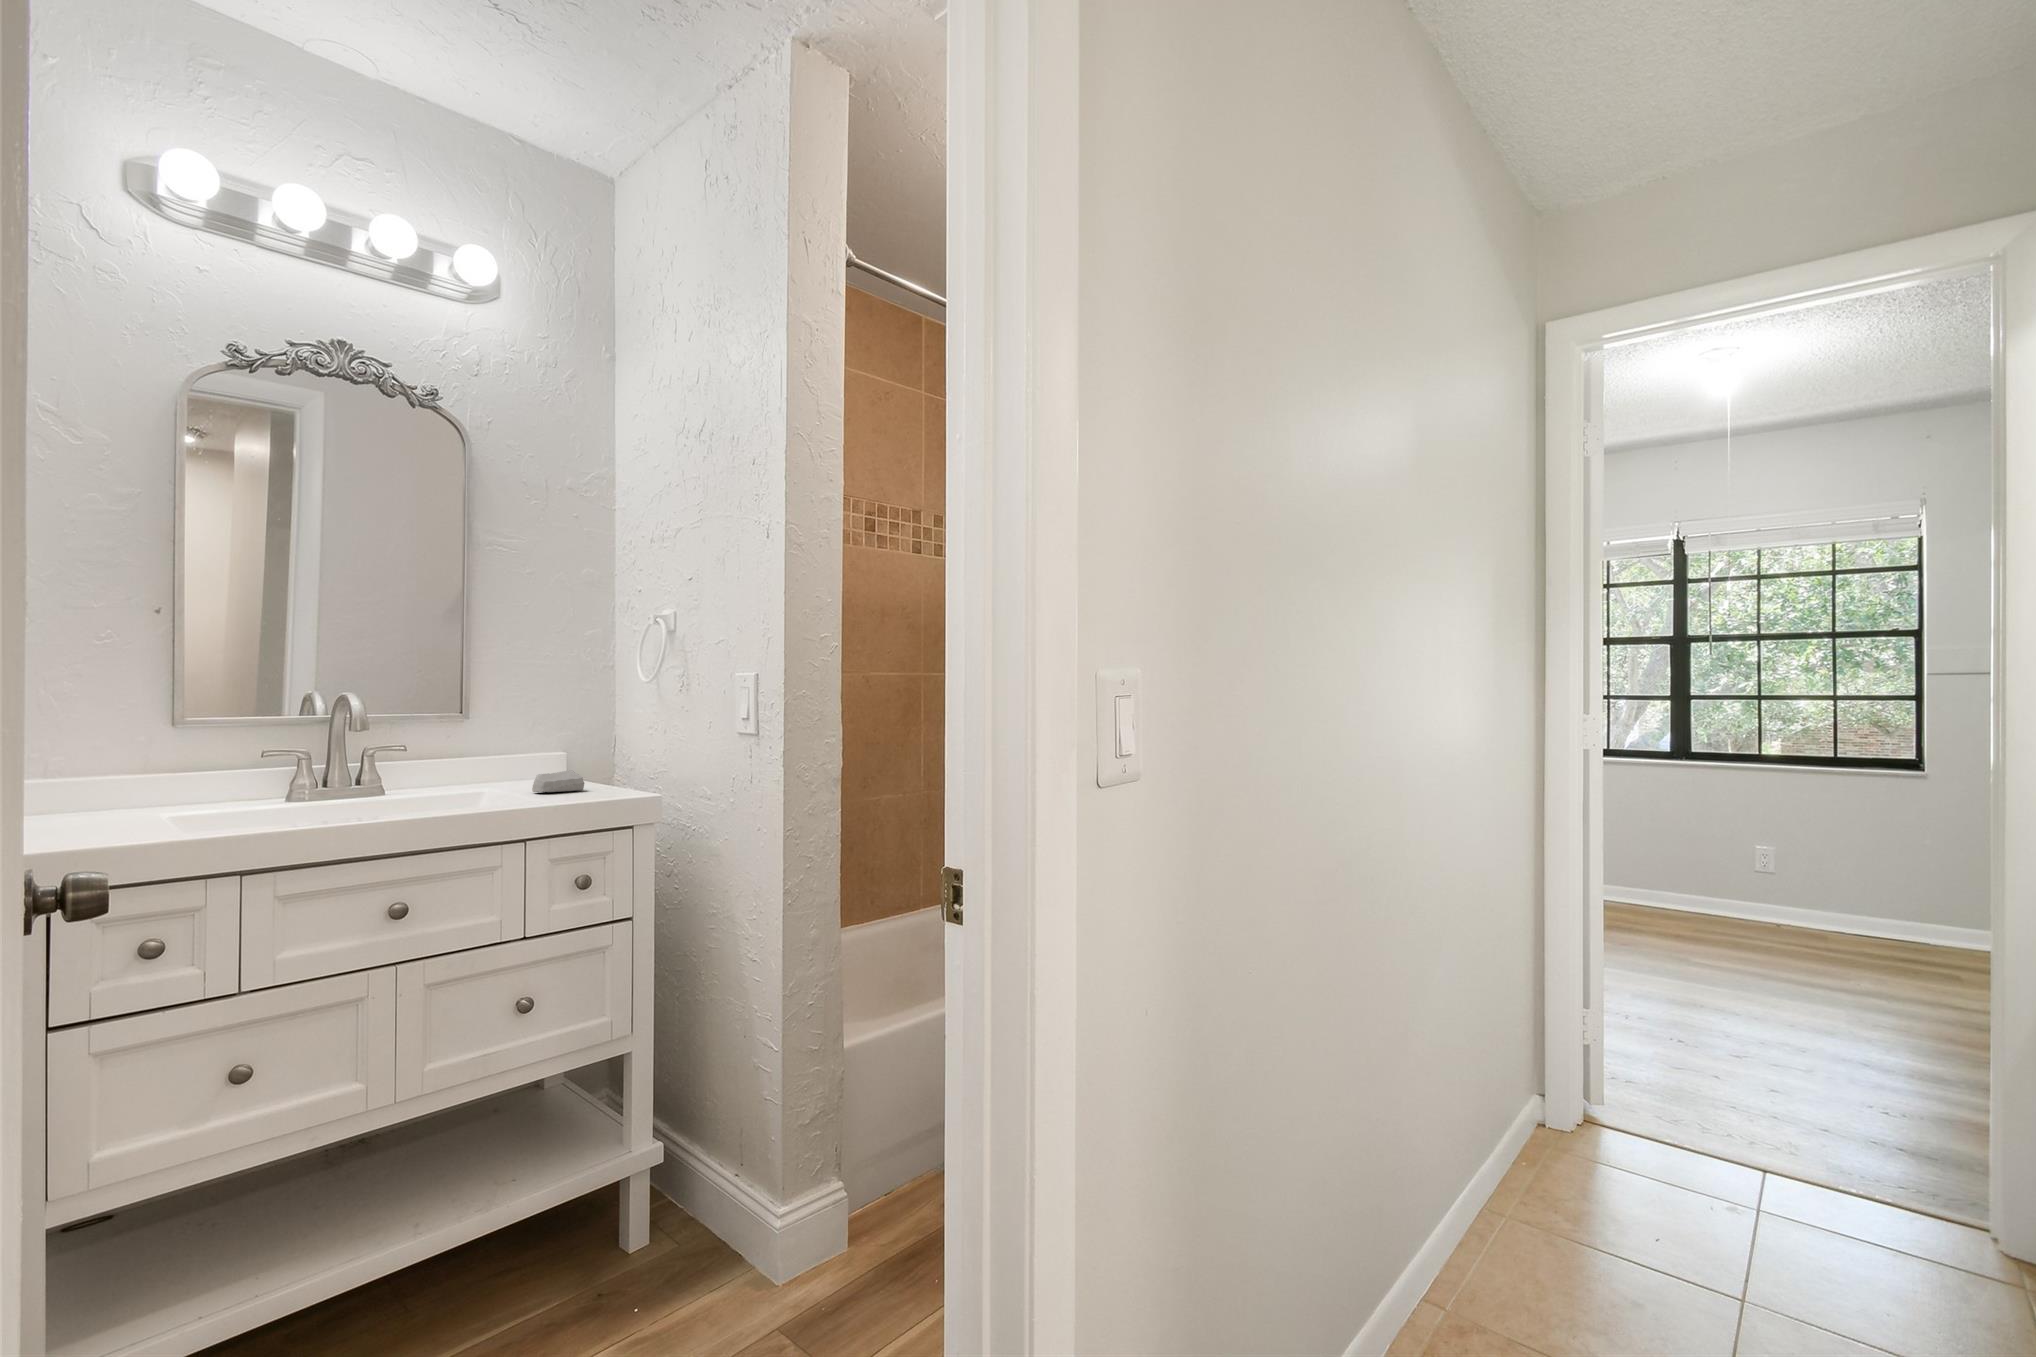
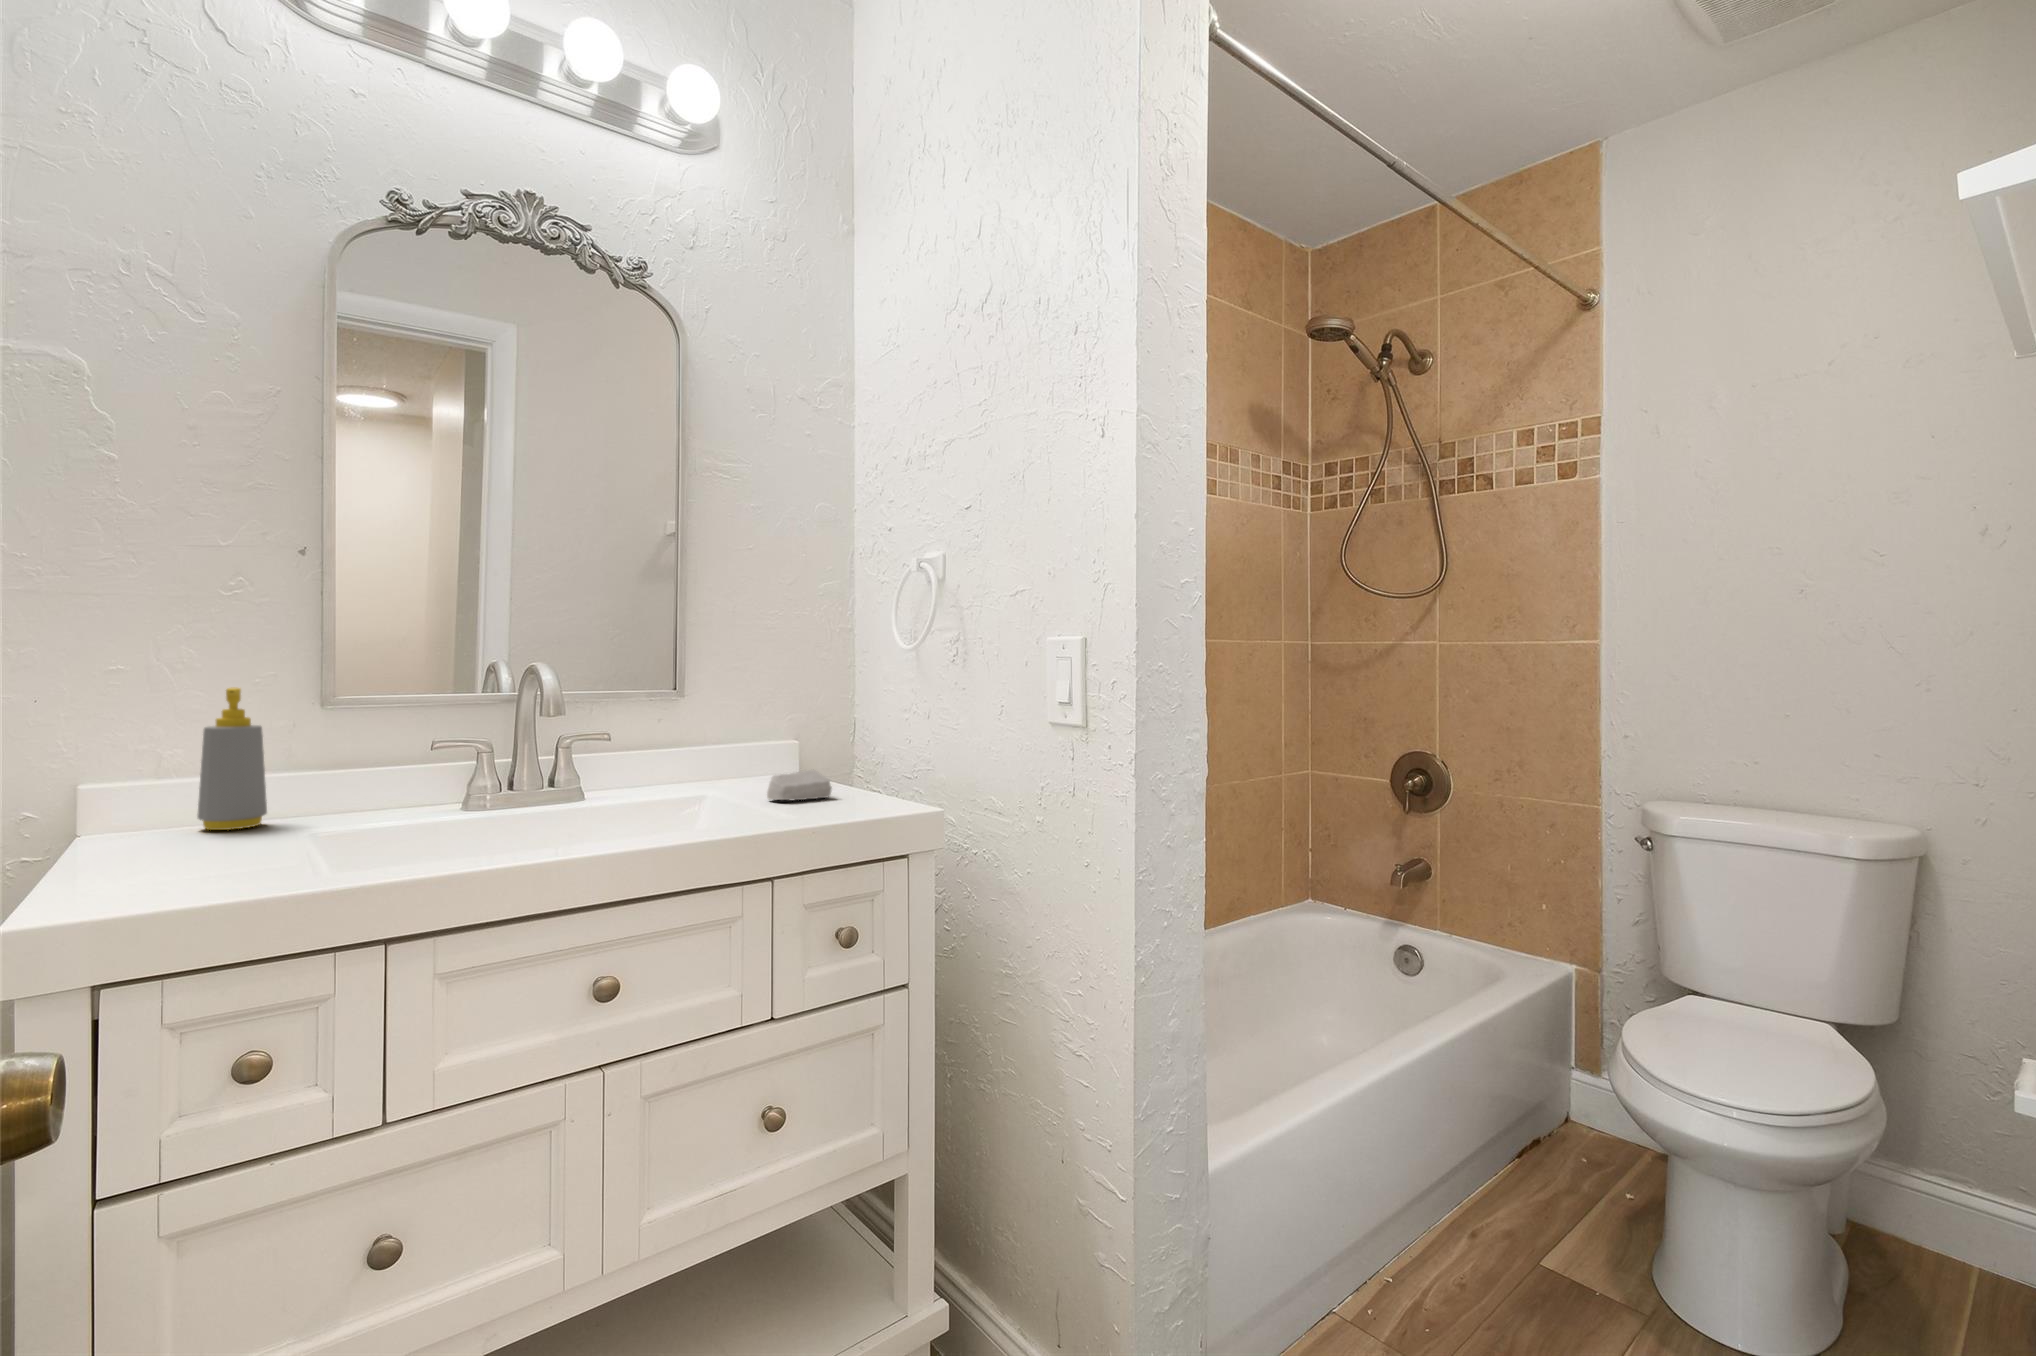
soap bottle: none [78,714,132,817] -> present [197,688,267,830]

